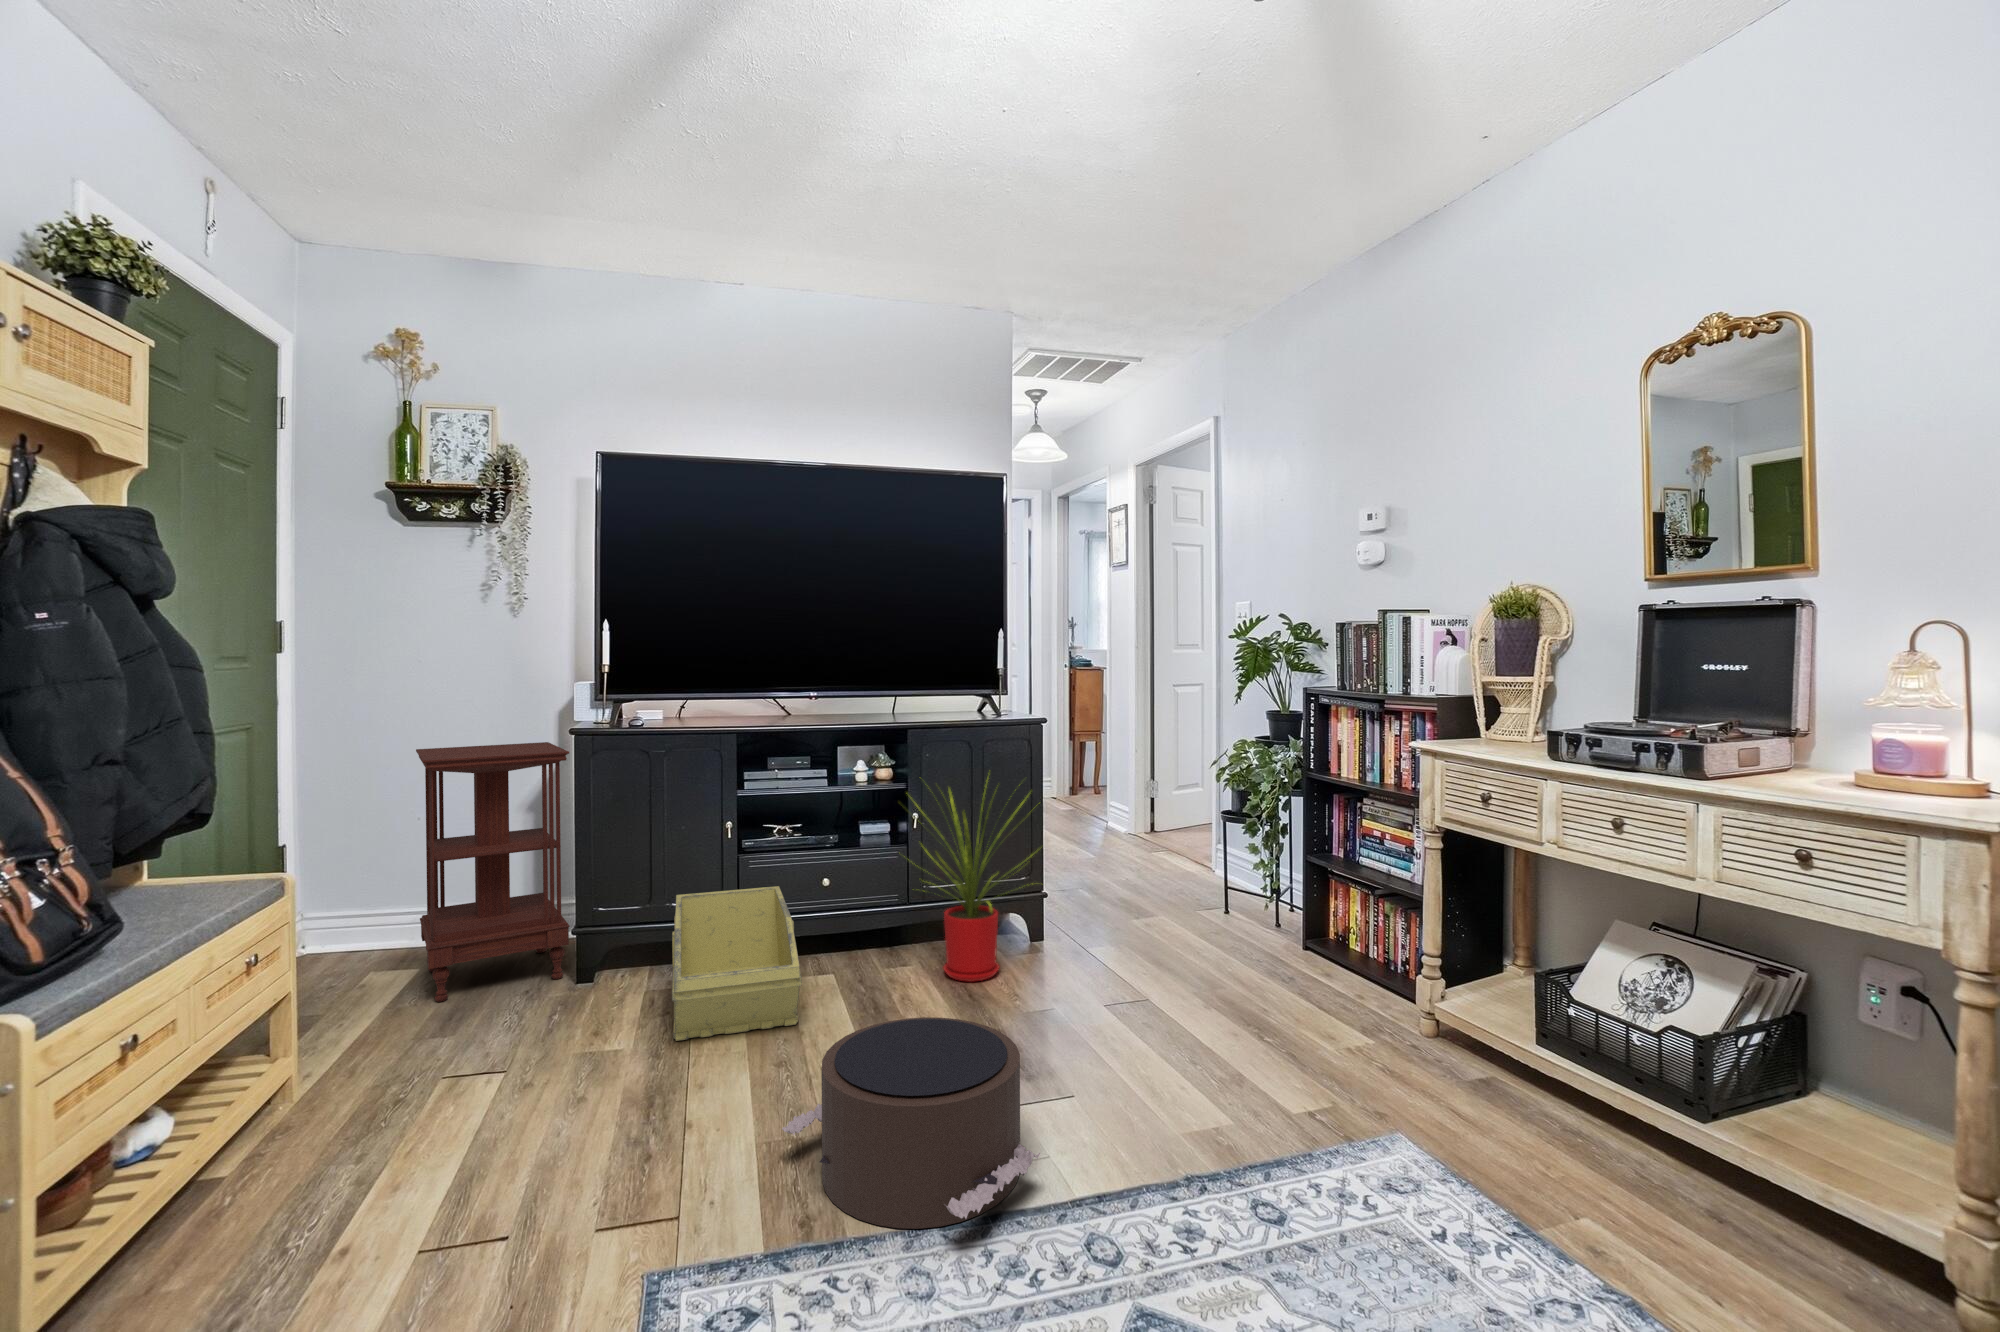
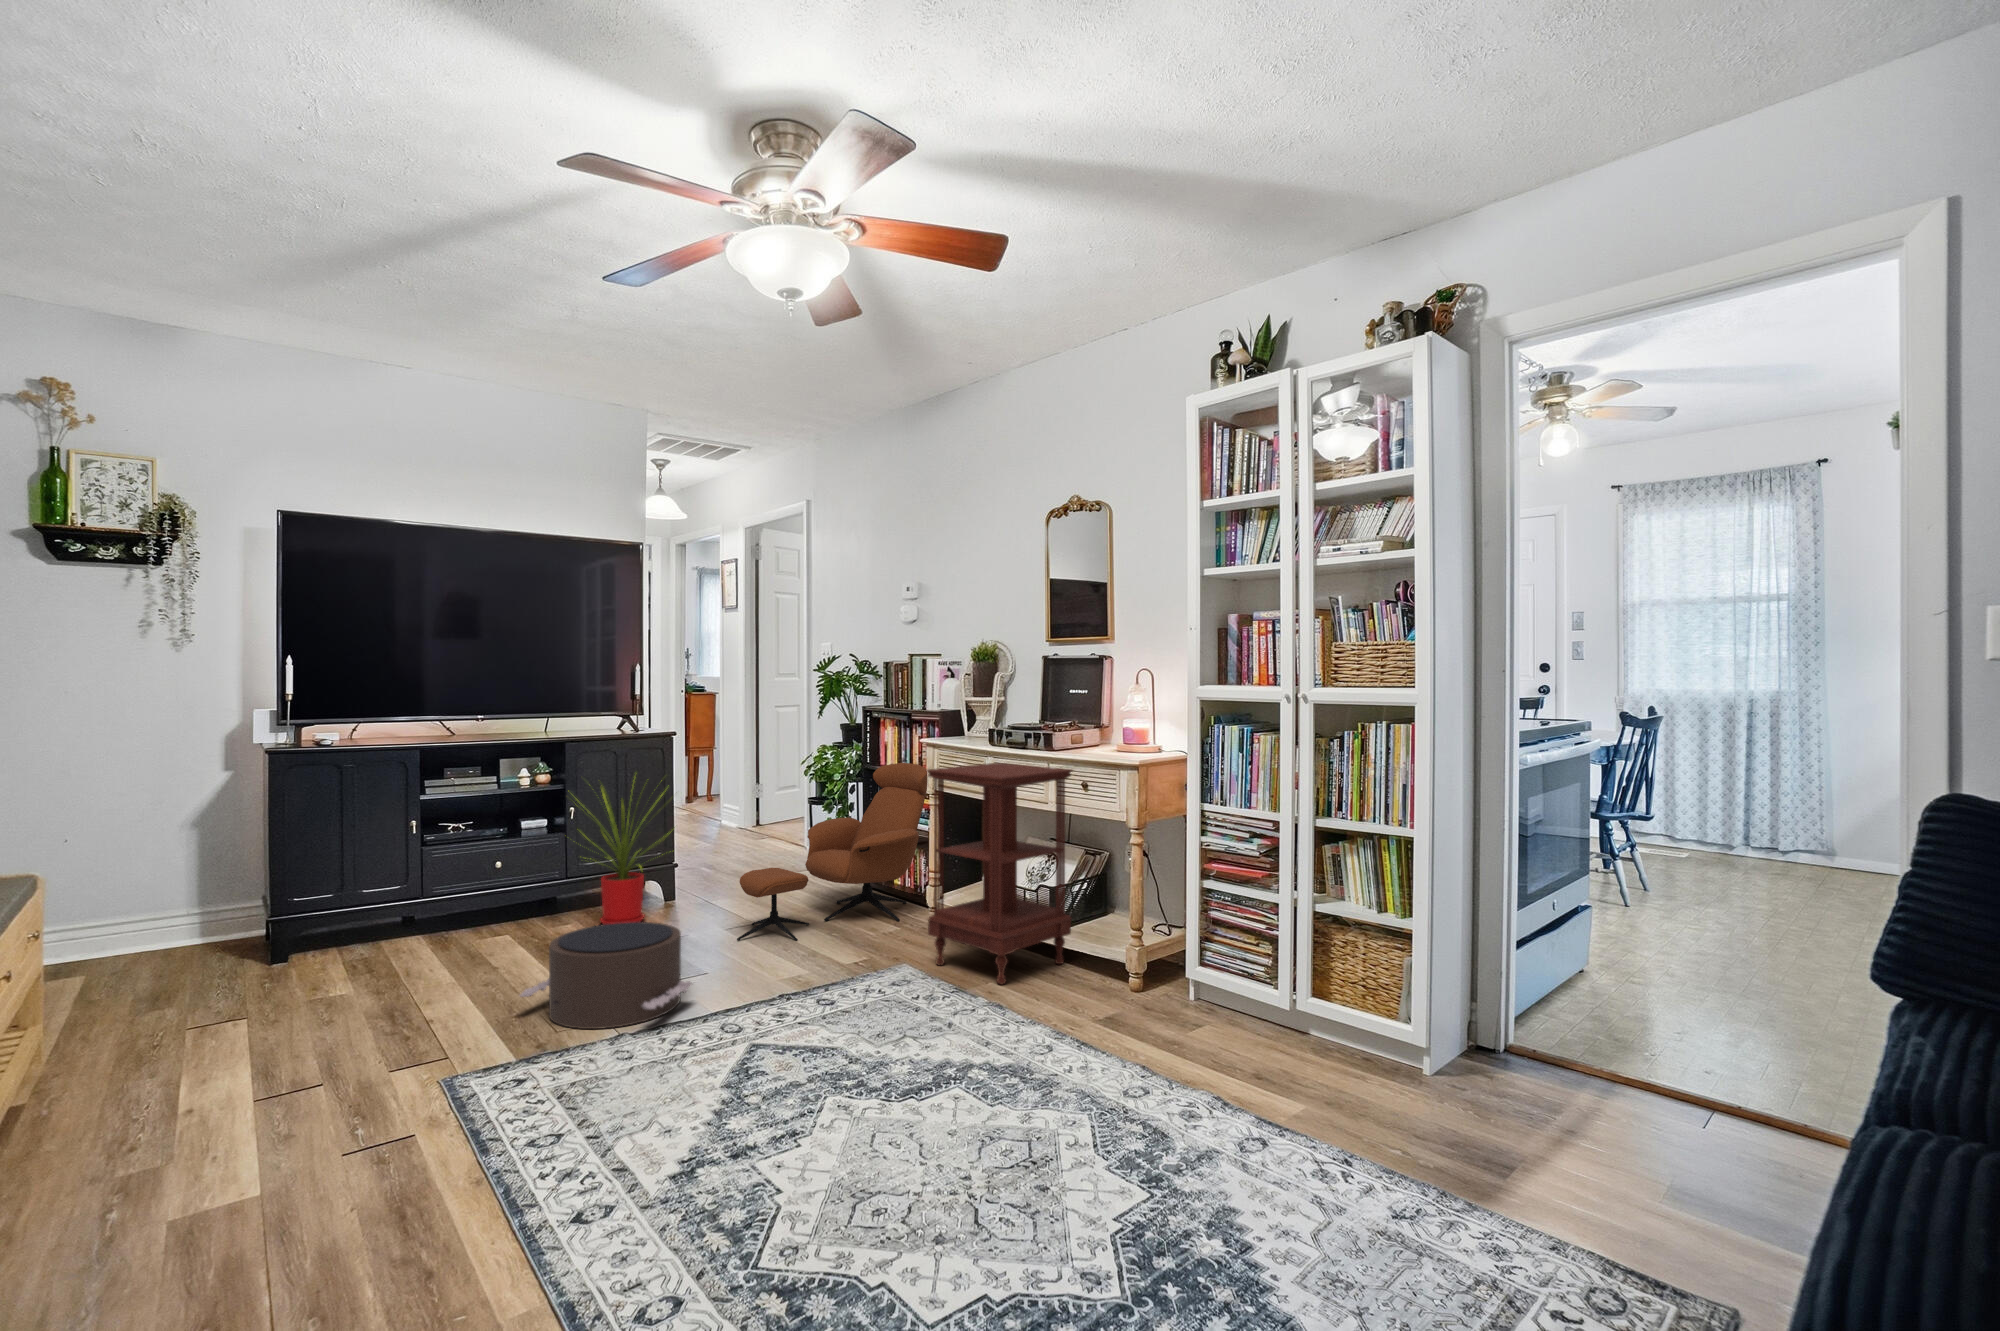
side table: present [416,742,570,1002] -> present [927,763,1073,985]
lounge chair: none [1118,773,1416,1052] -> present [737,763,927,940]
storage bin: present [672,886,802,1041] -> none [364,870,499,980]

